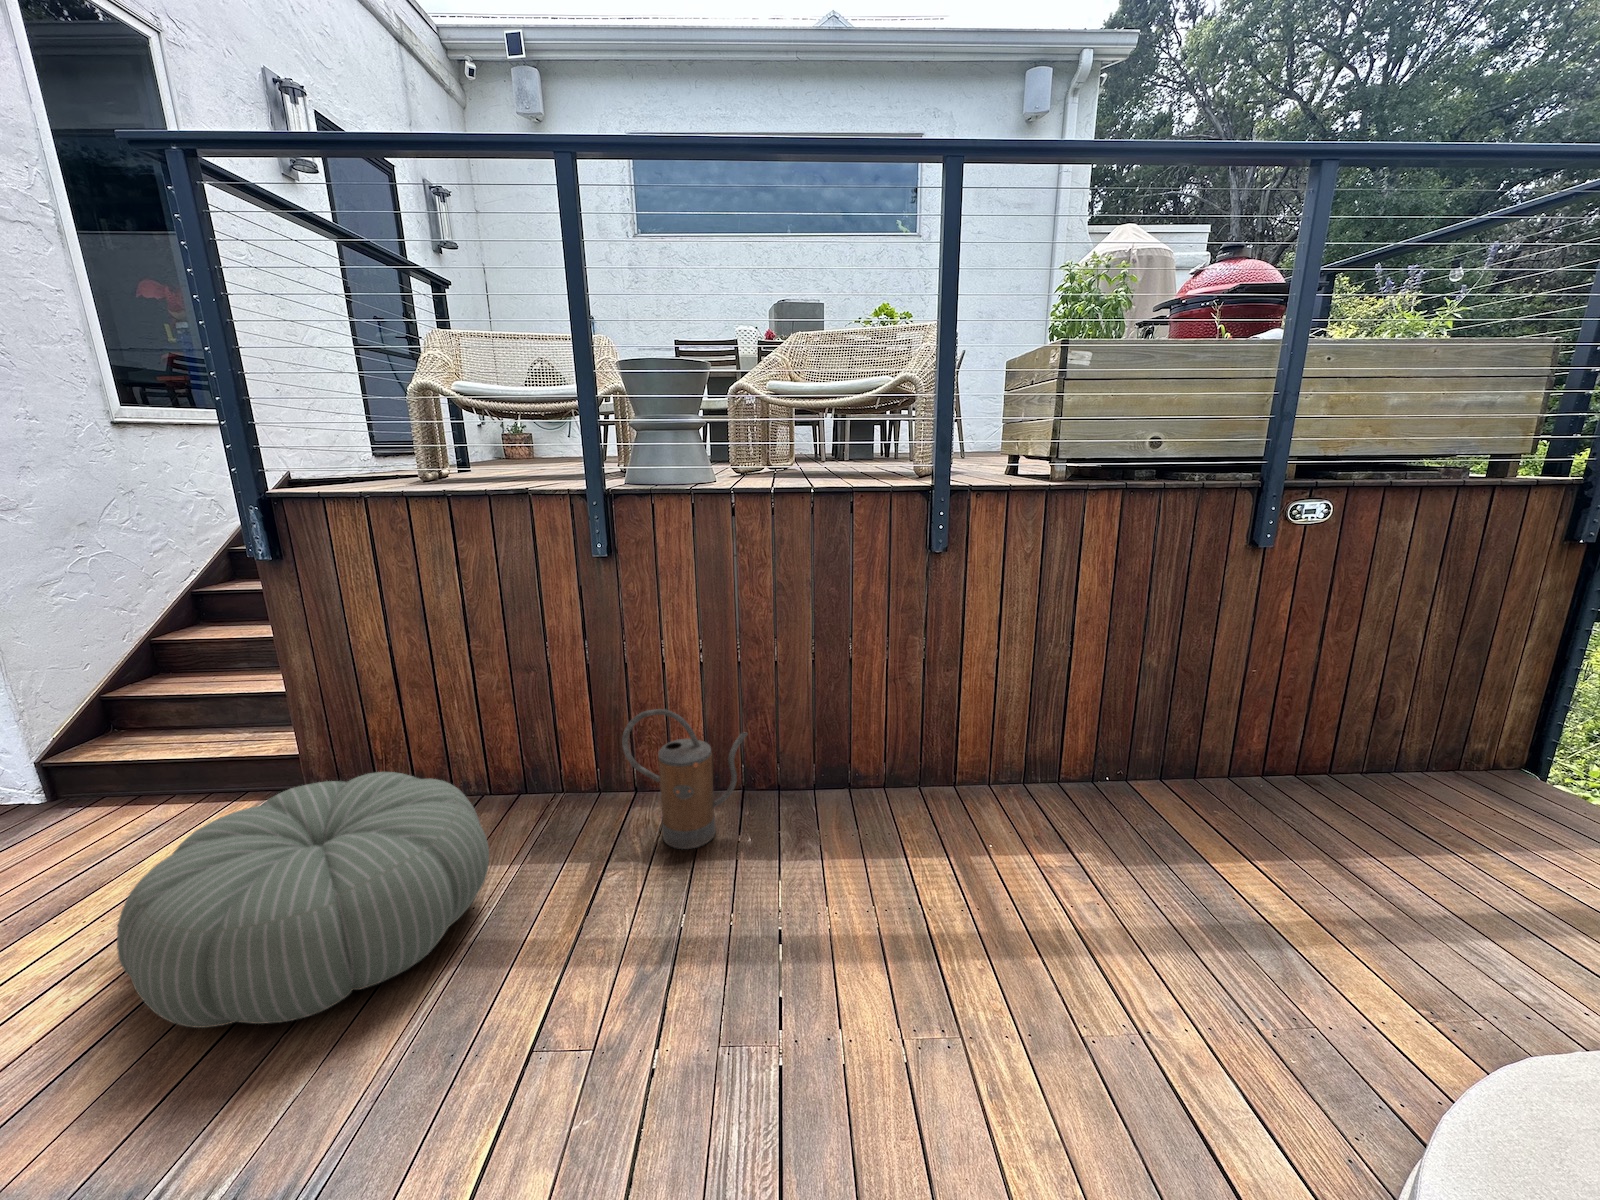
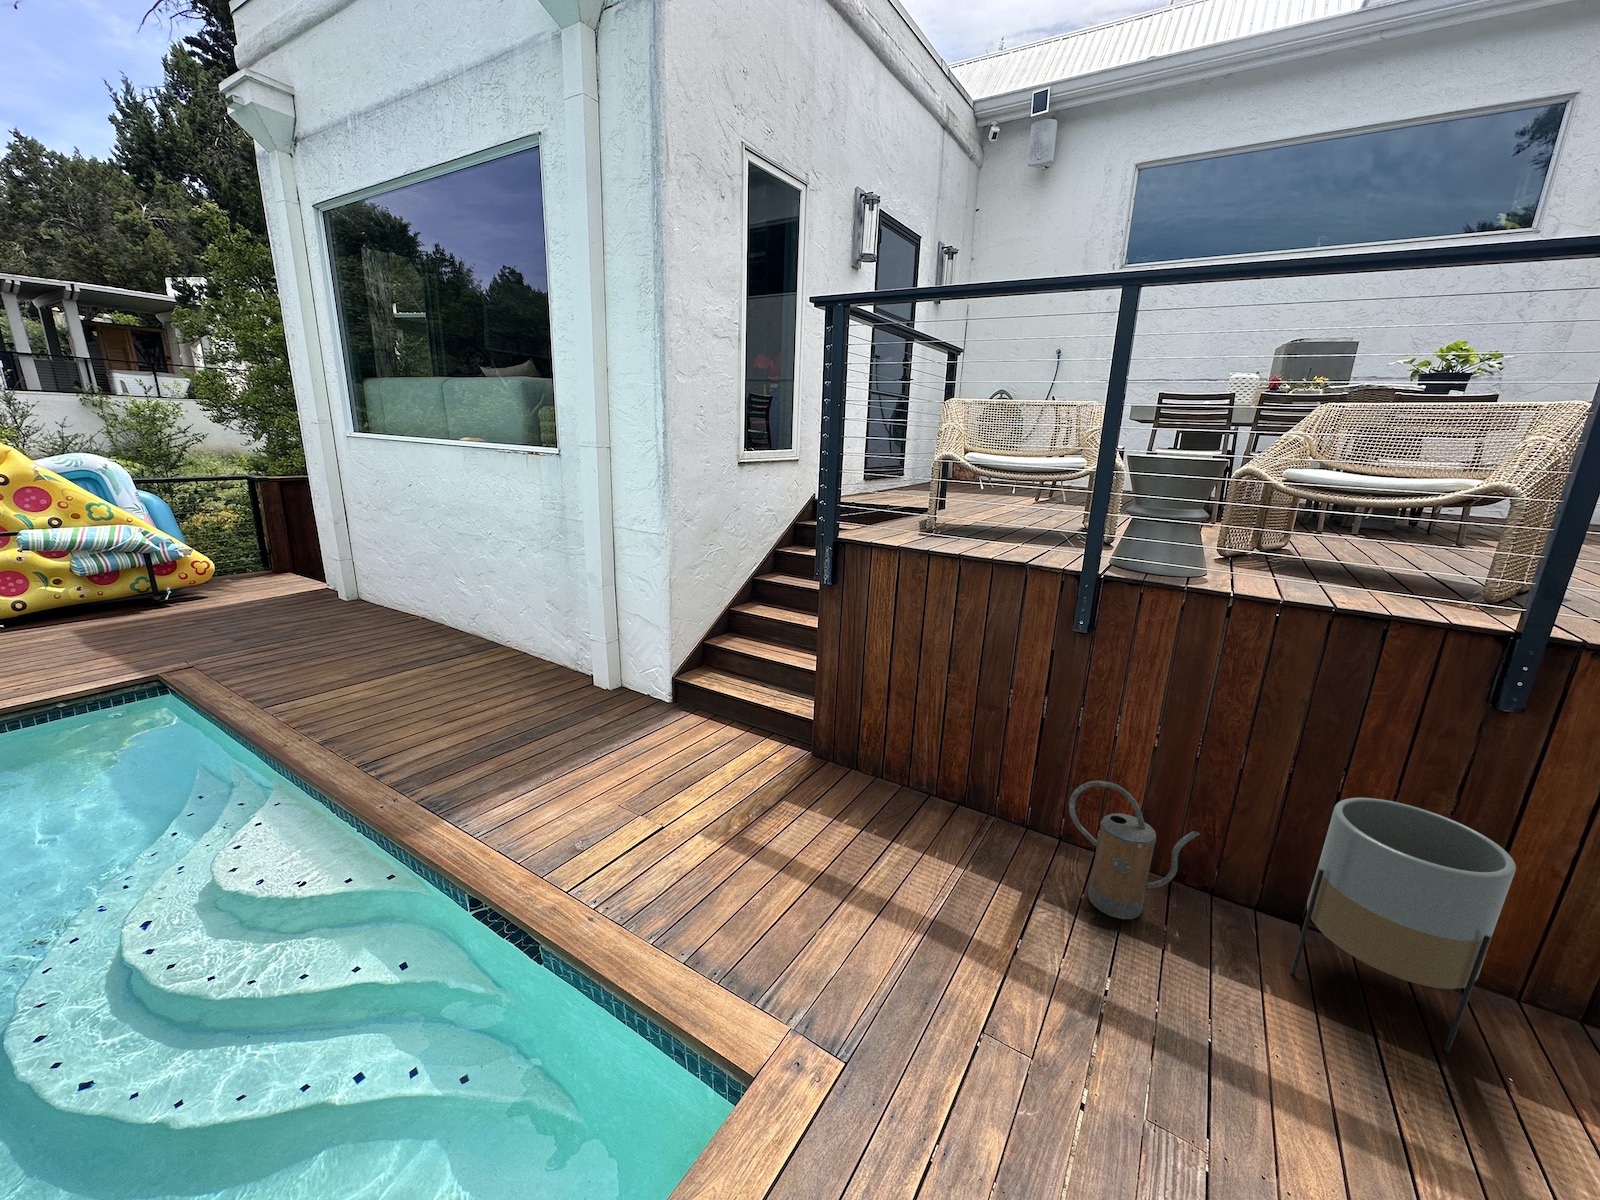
planter: none [843,654,966,849] -> present [1291,798,1516,1052]
pouf: present [117,772,489,1028] -> none [736,755,952,928]

